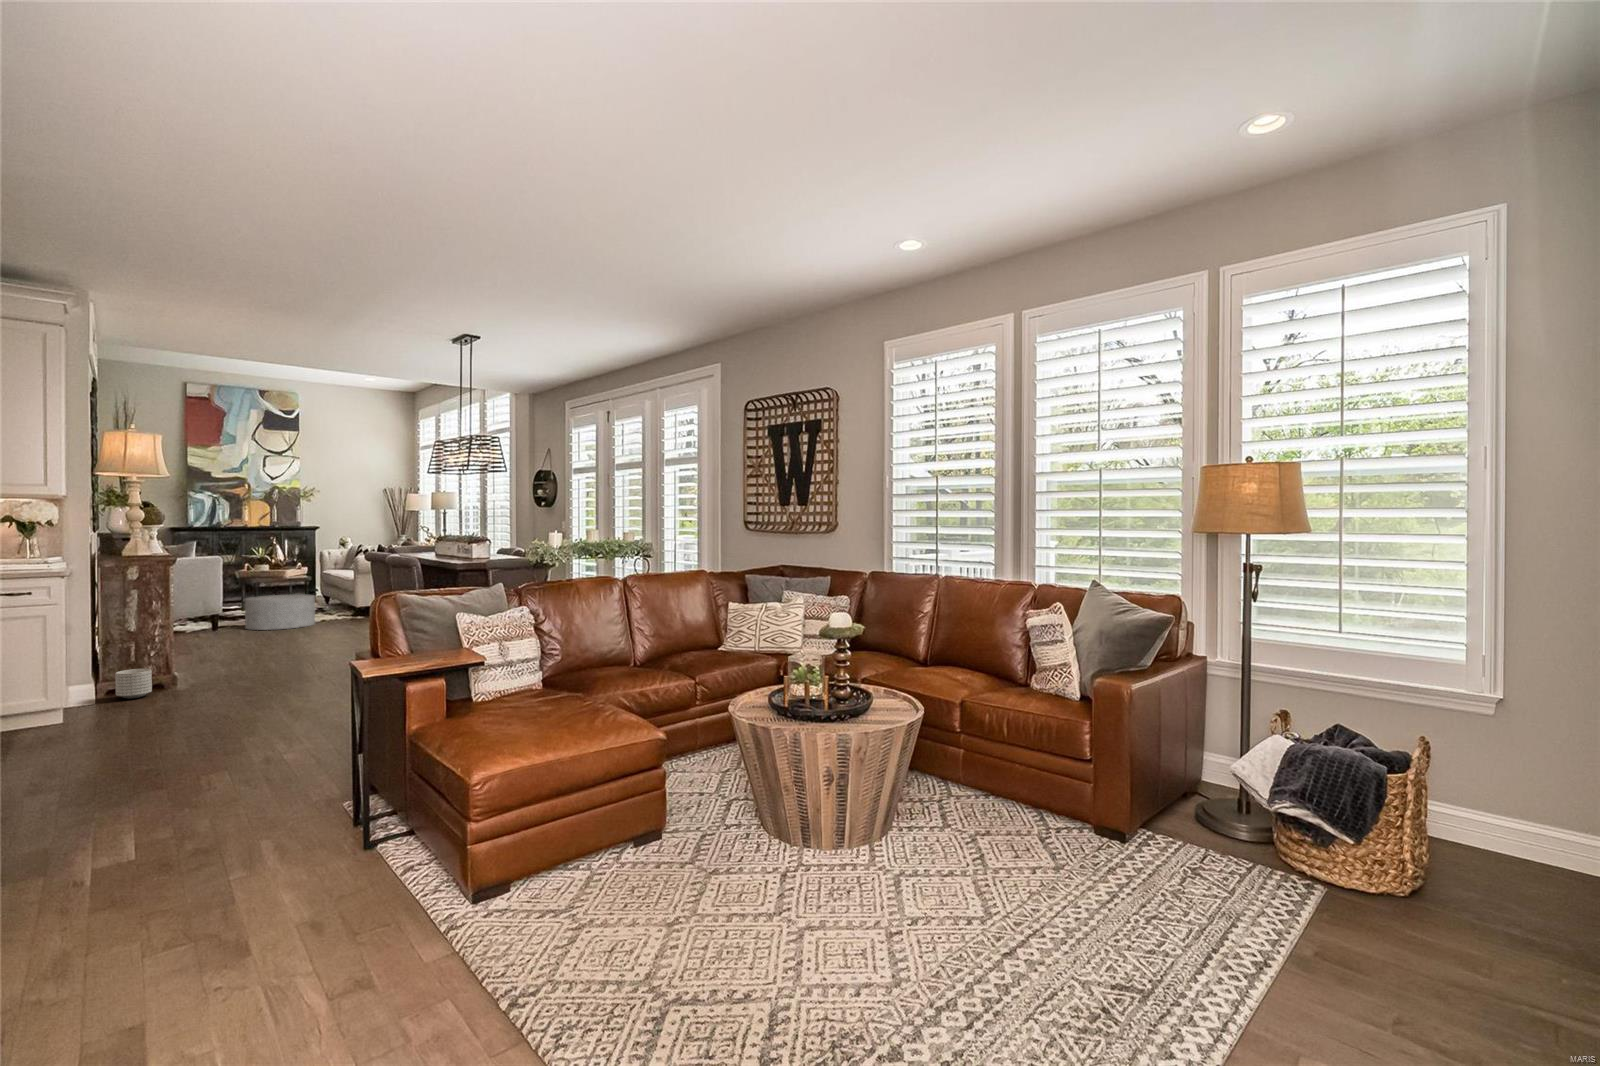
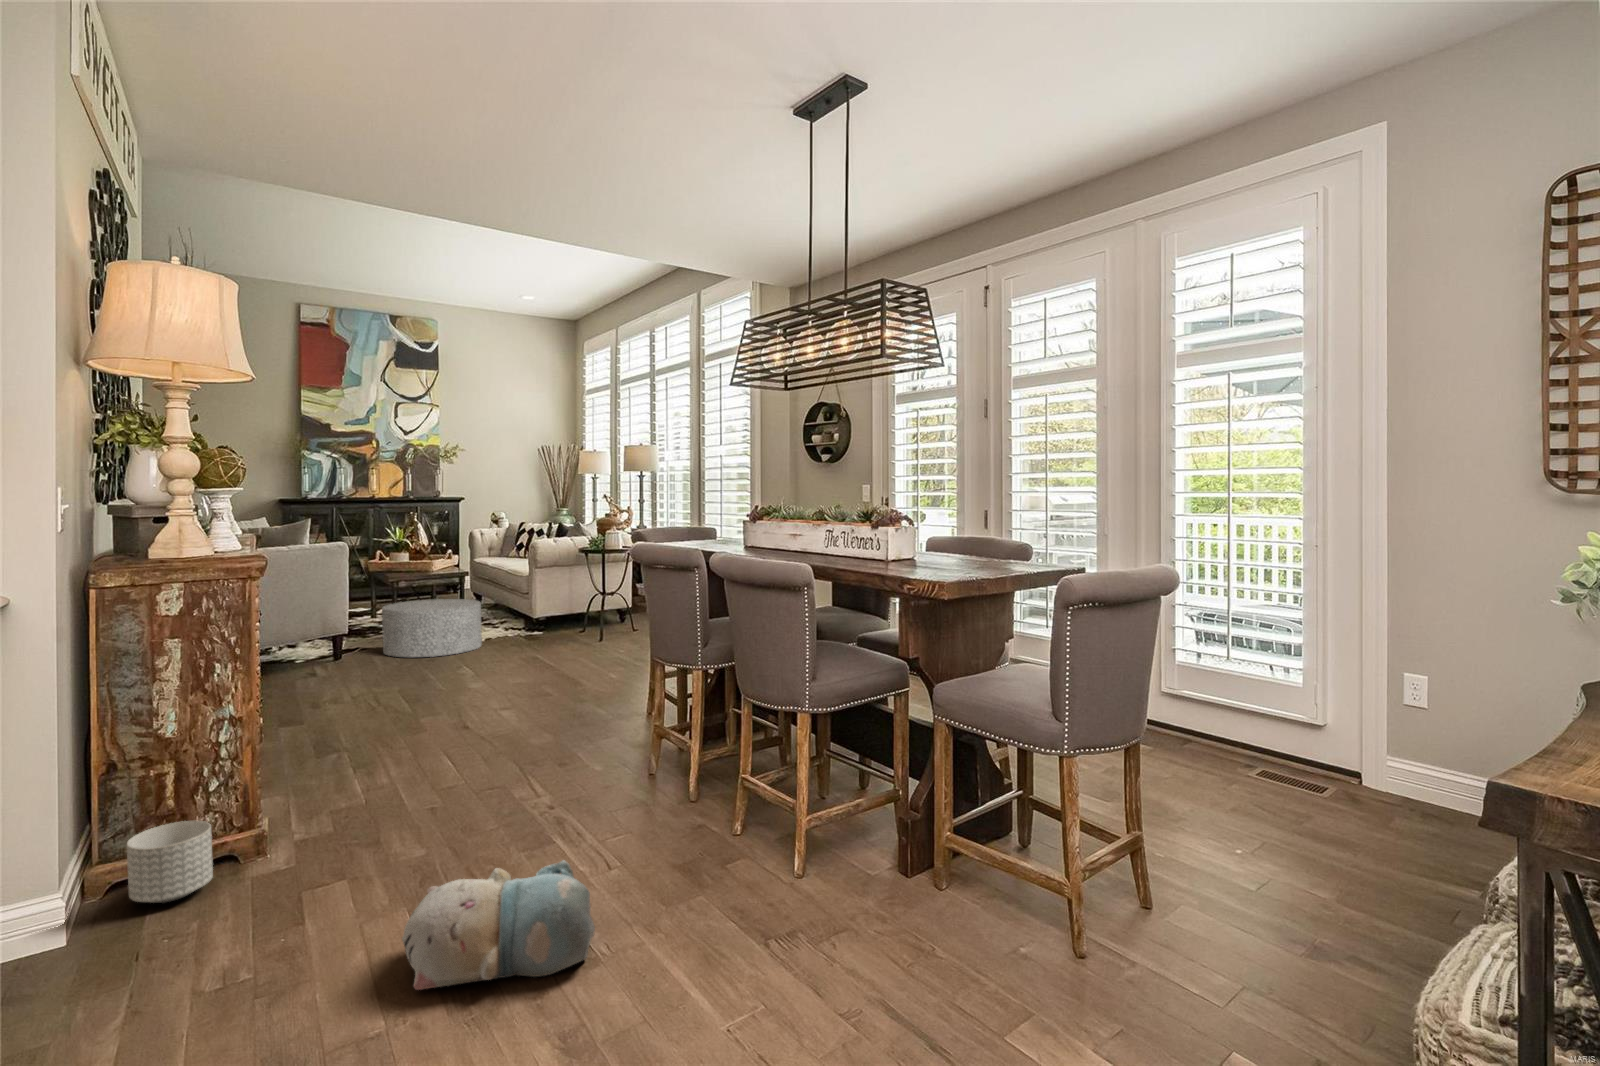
plush toy: none [233,671,313,707] -> present [402,860,595,990]

